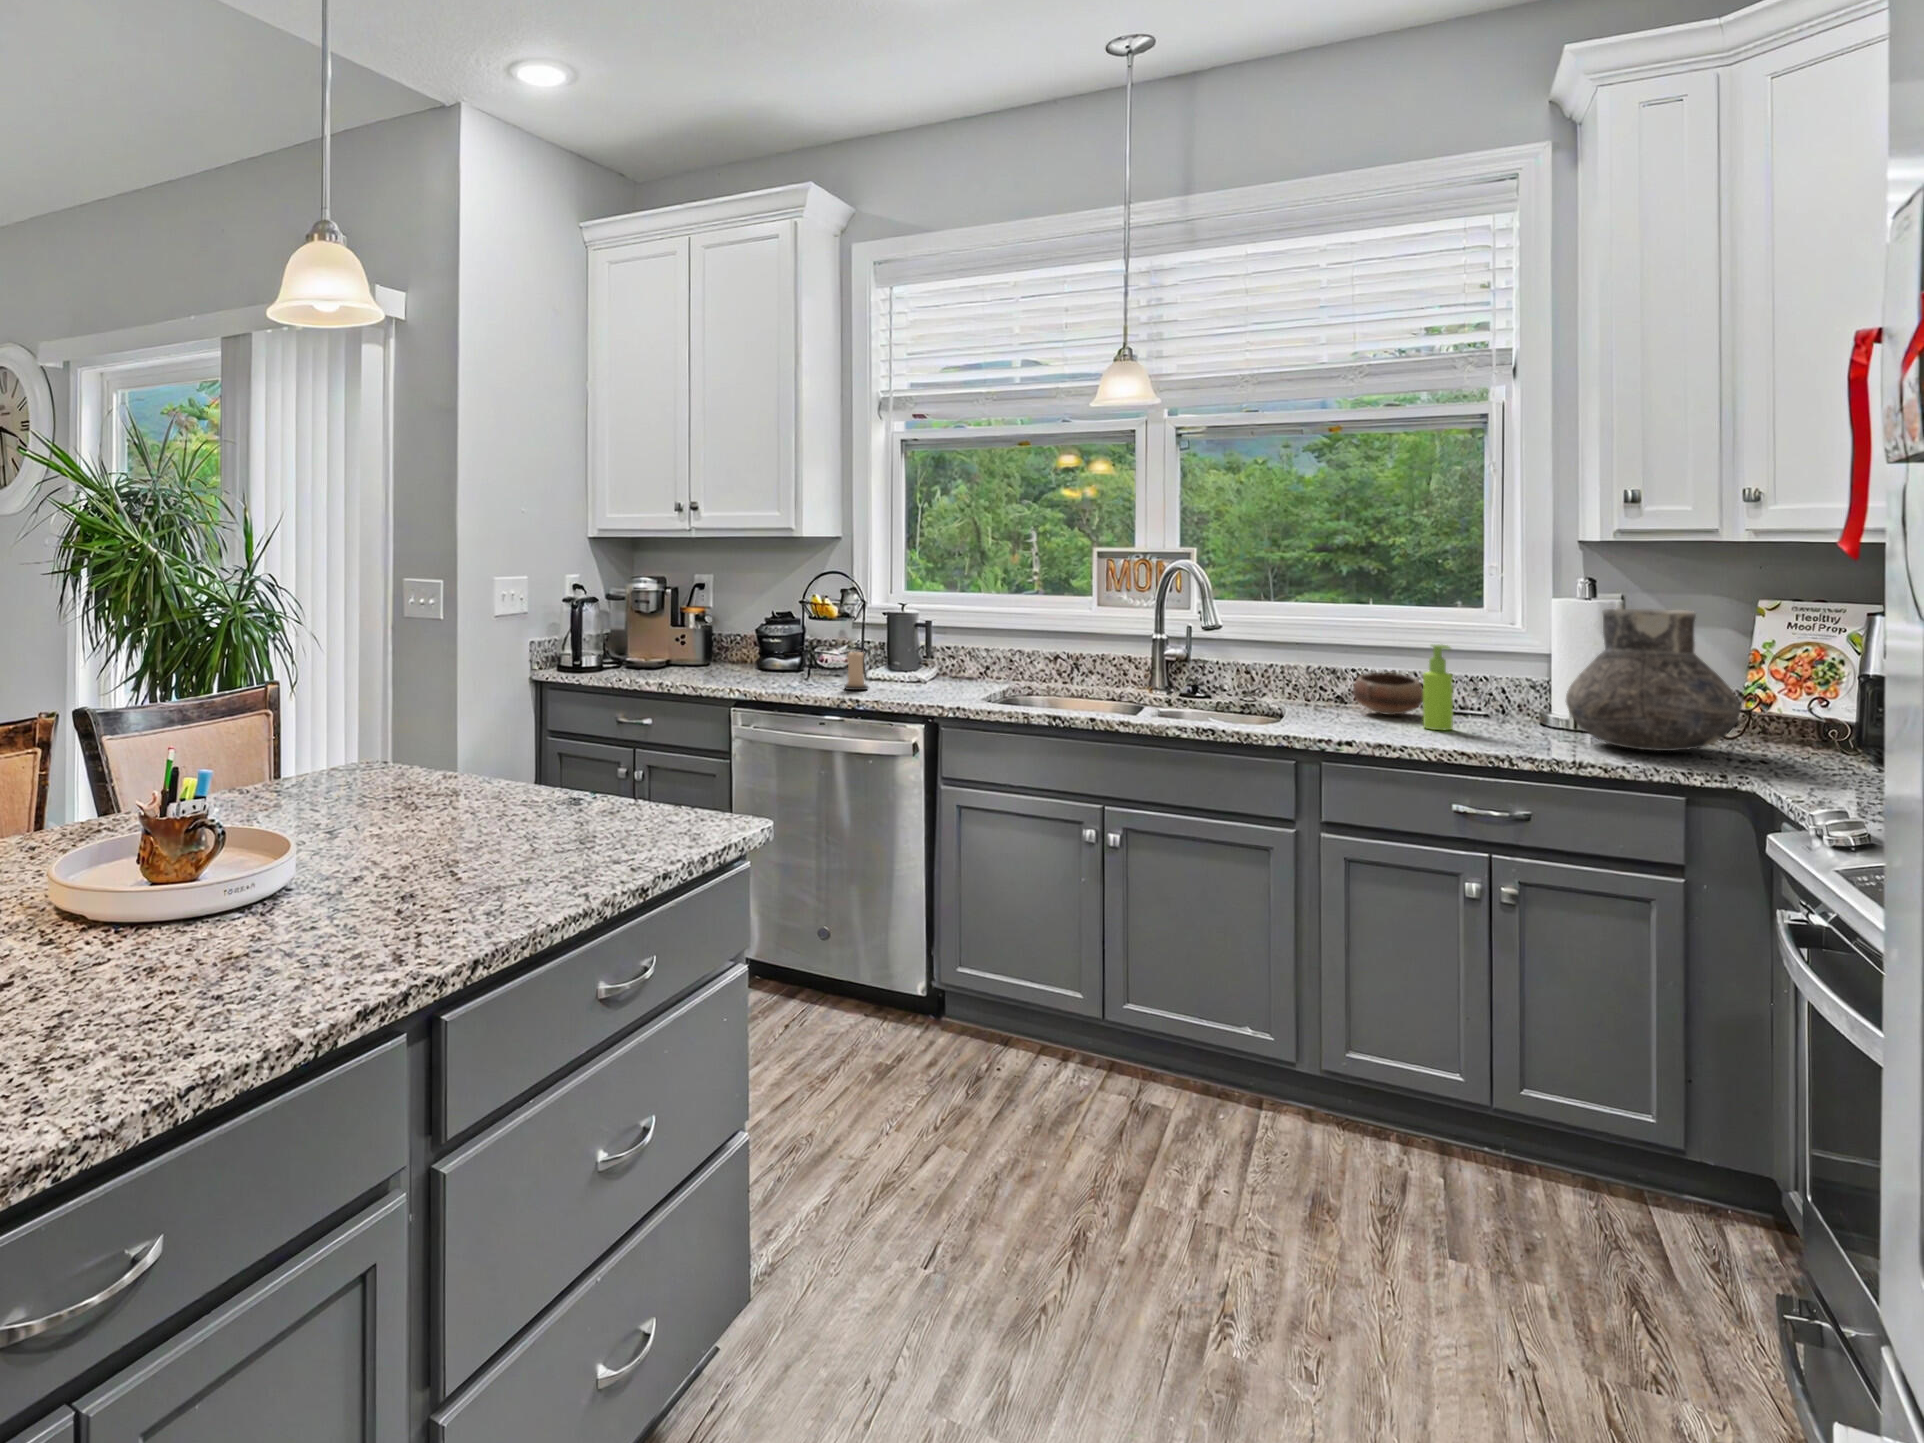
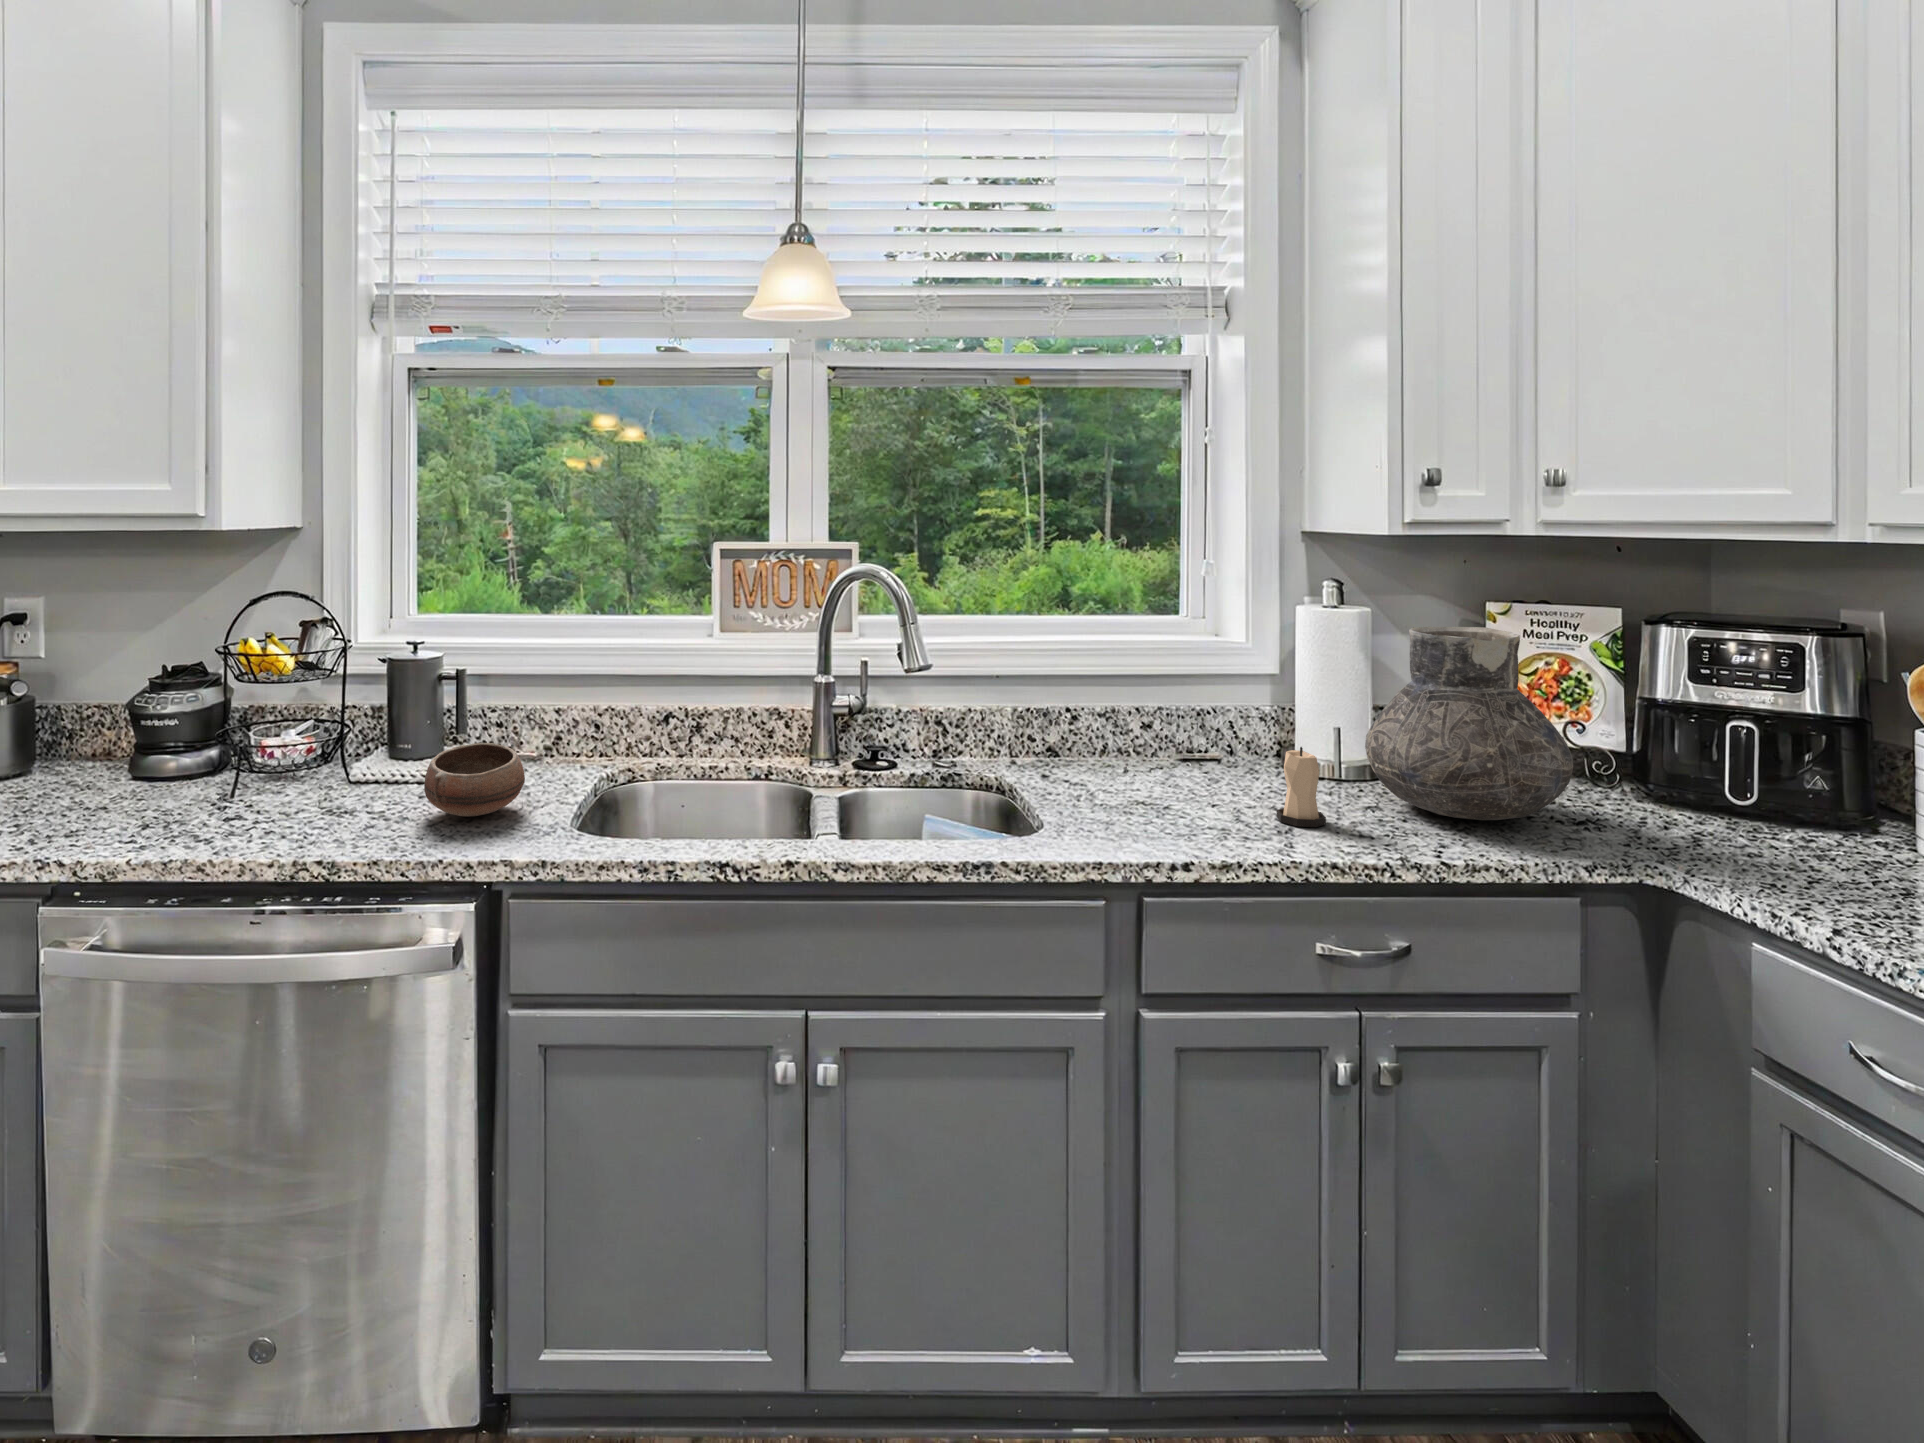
soap dispenser: present [1423,645,1453,730] -> none [1201,684,1243,806]
candle: present [844,651,868,690] -> present [1276,747,1326,827]
bowl: present [1353,672,1423,715] -> present [424,743,525,816]

